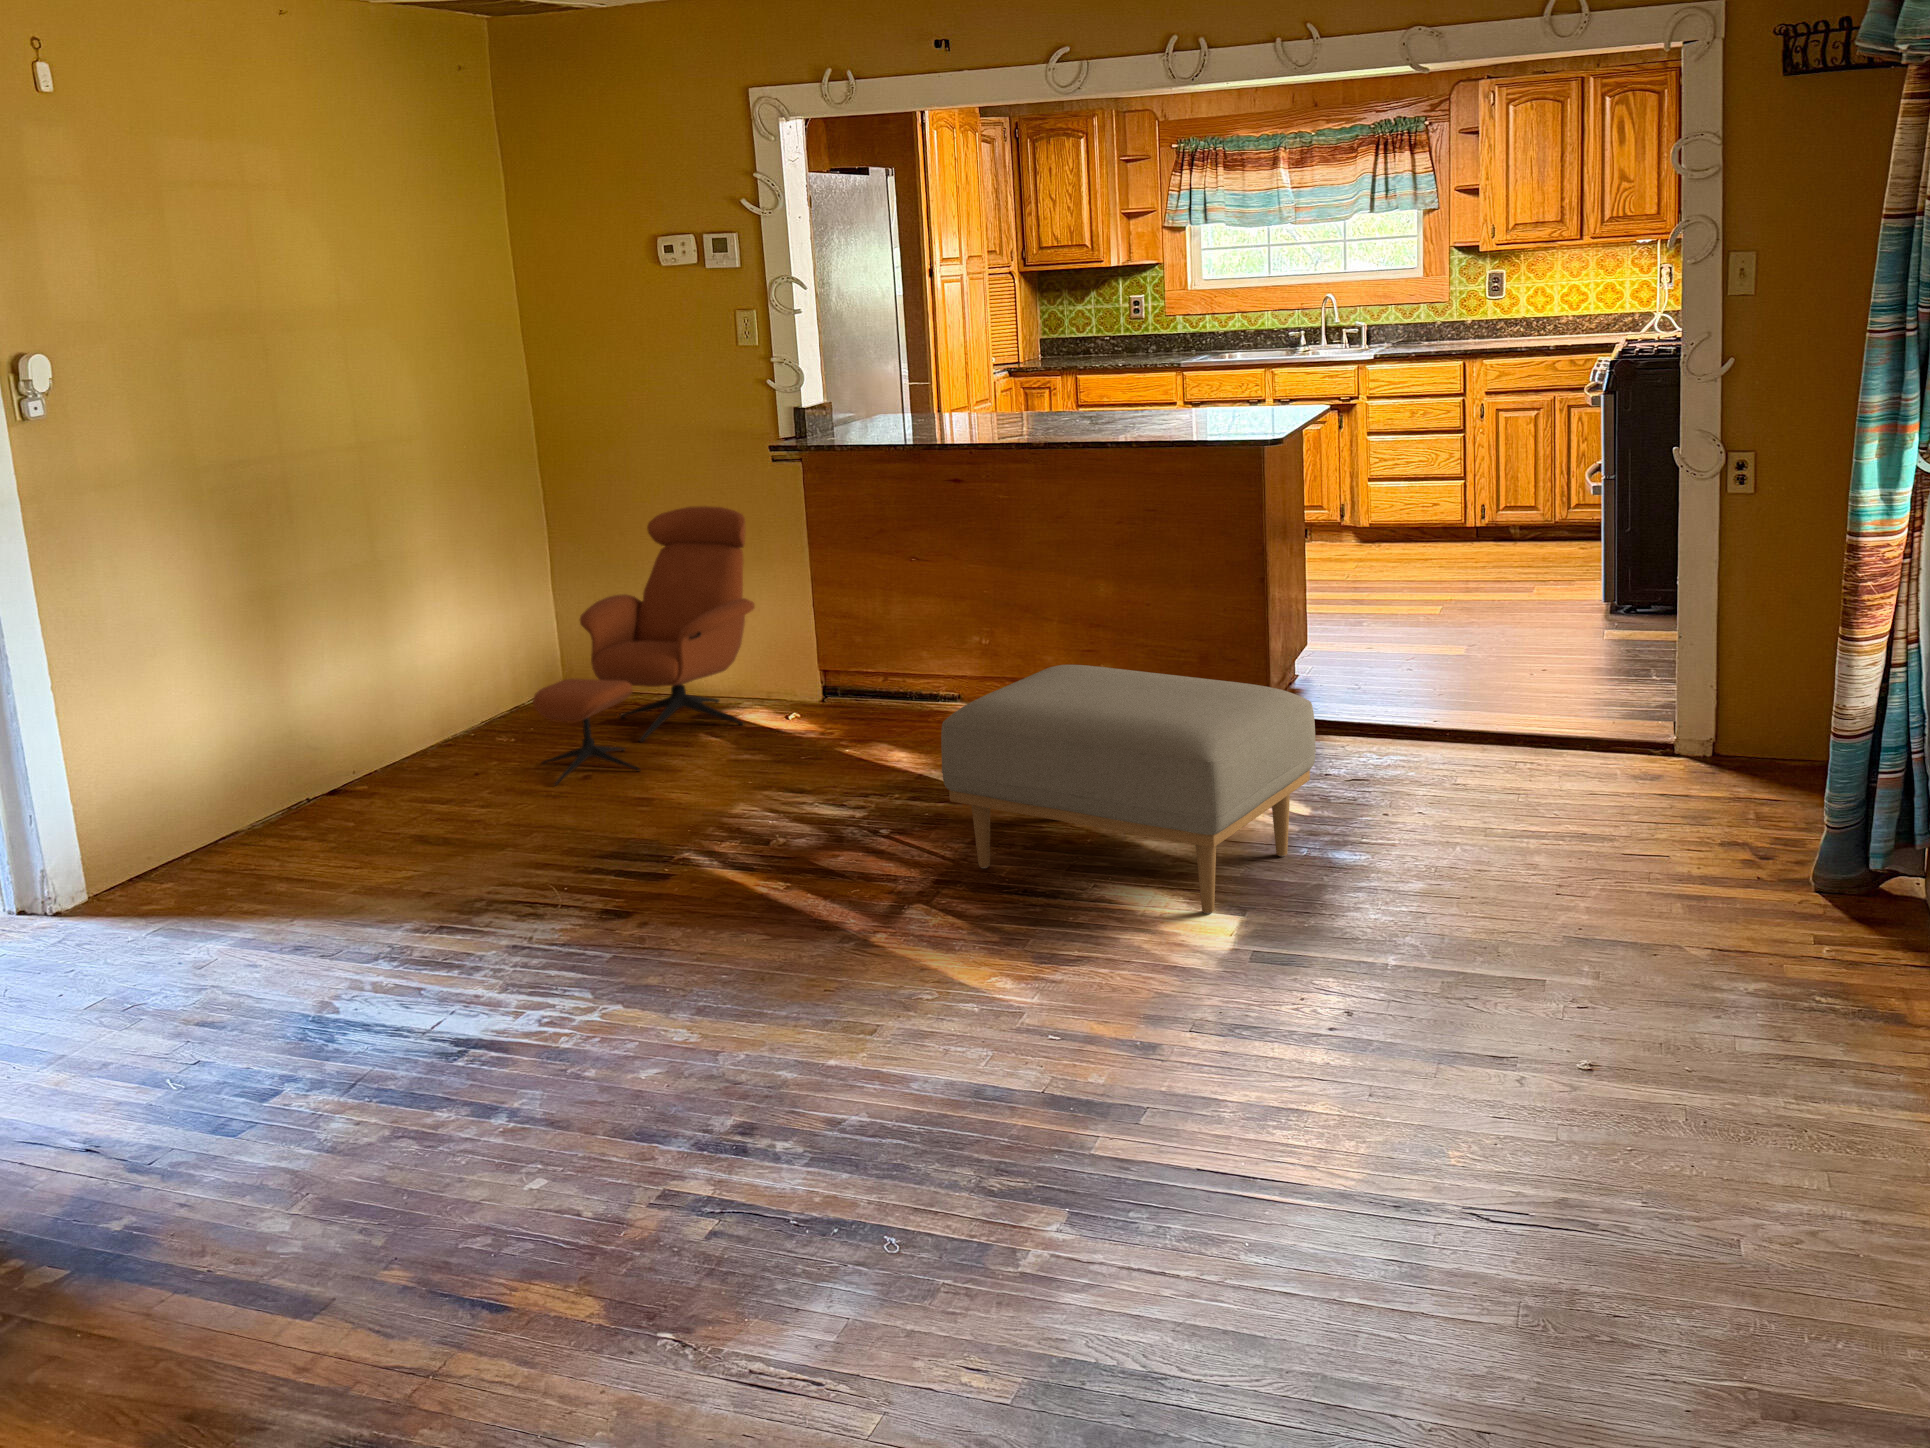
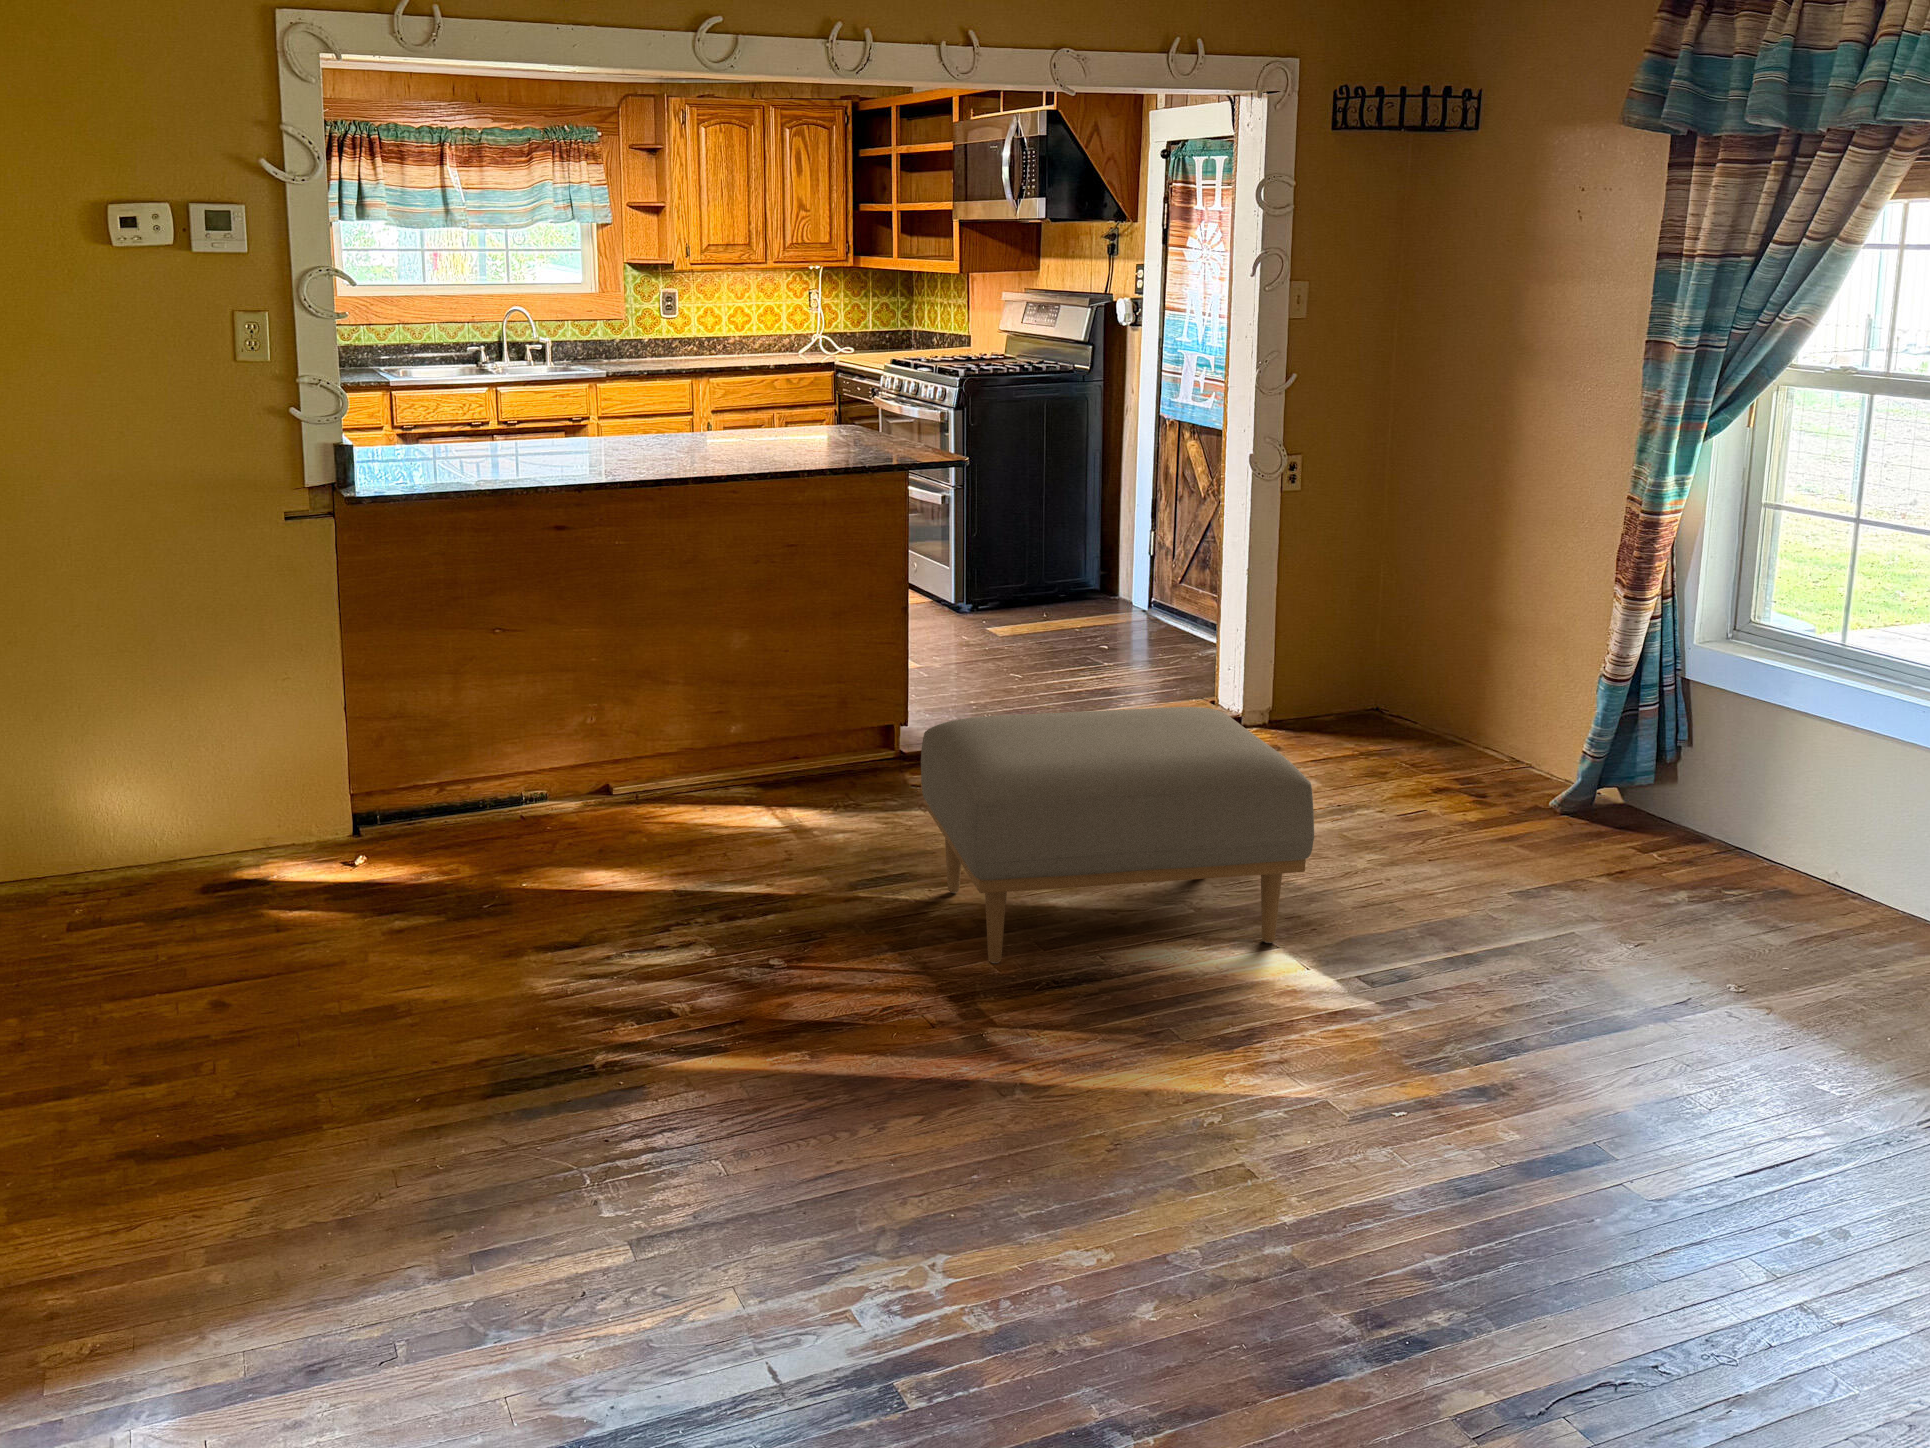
lounge chair: present [533,506,754,785] -> none [68,589,341,1027]

